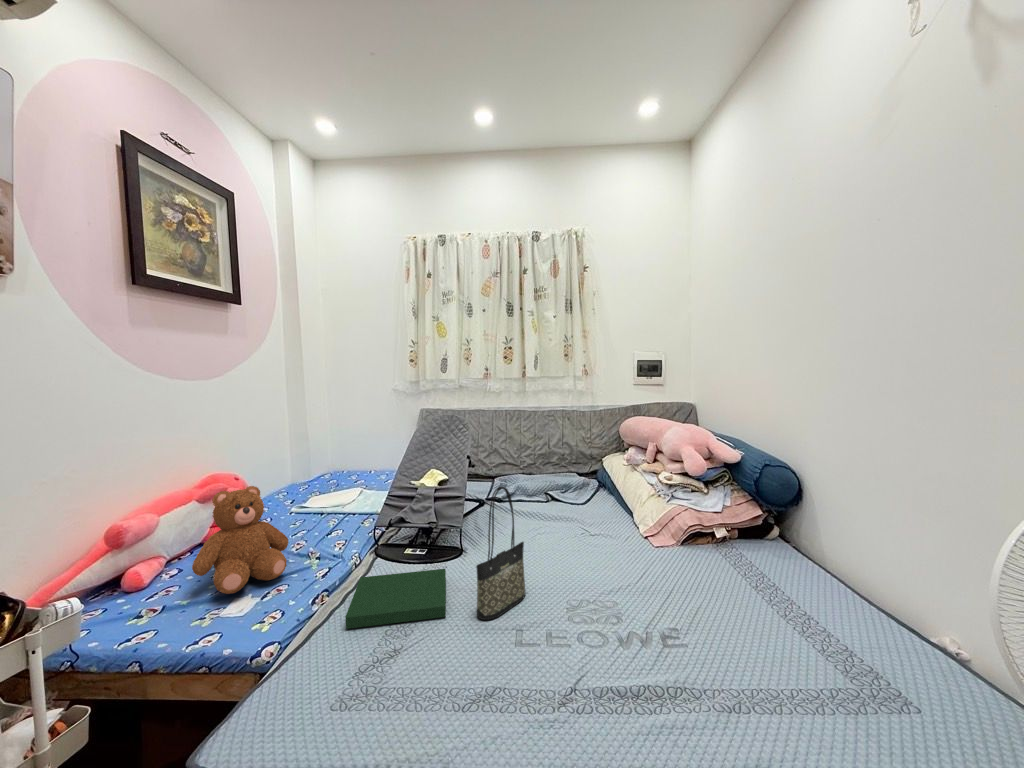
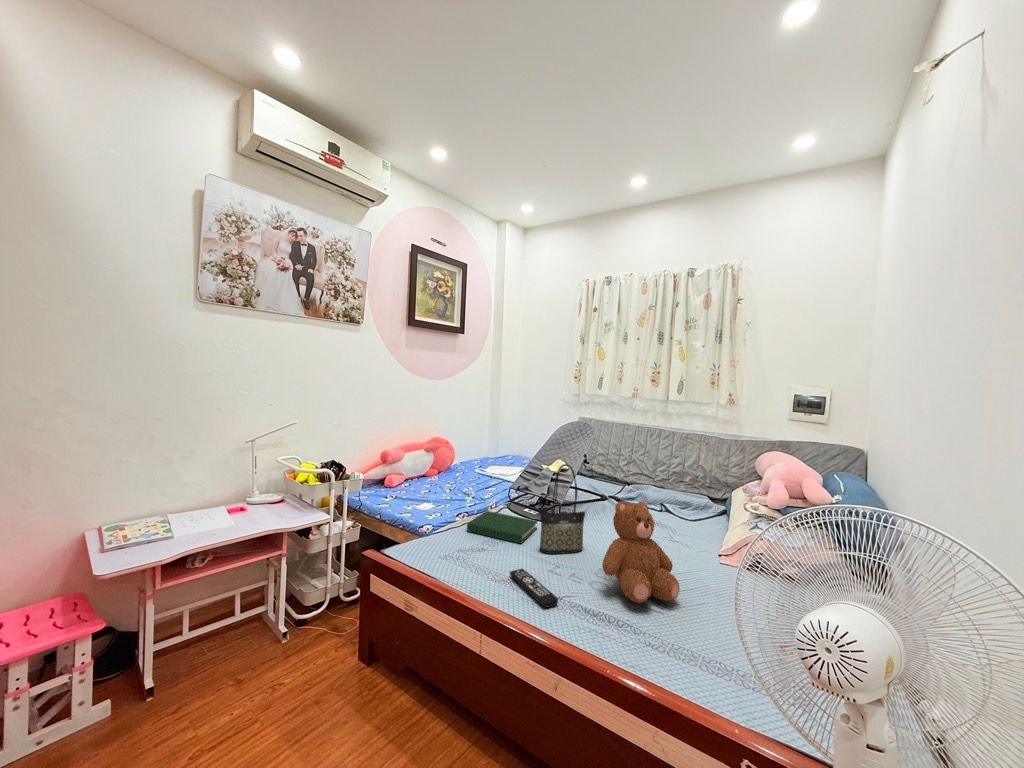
teddy bear: present [192,486,289,594] -> present [602,501,680,603]
remote control: none [476,671,580,734] -> present [510,569,558,608]

